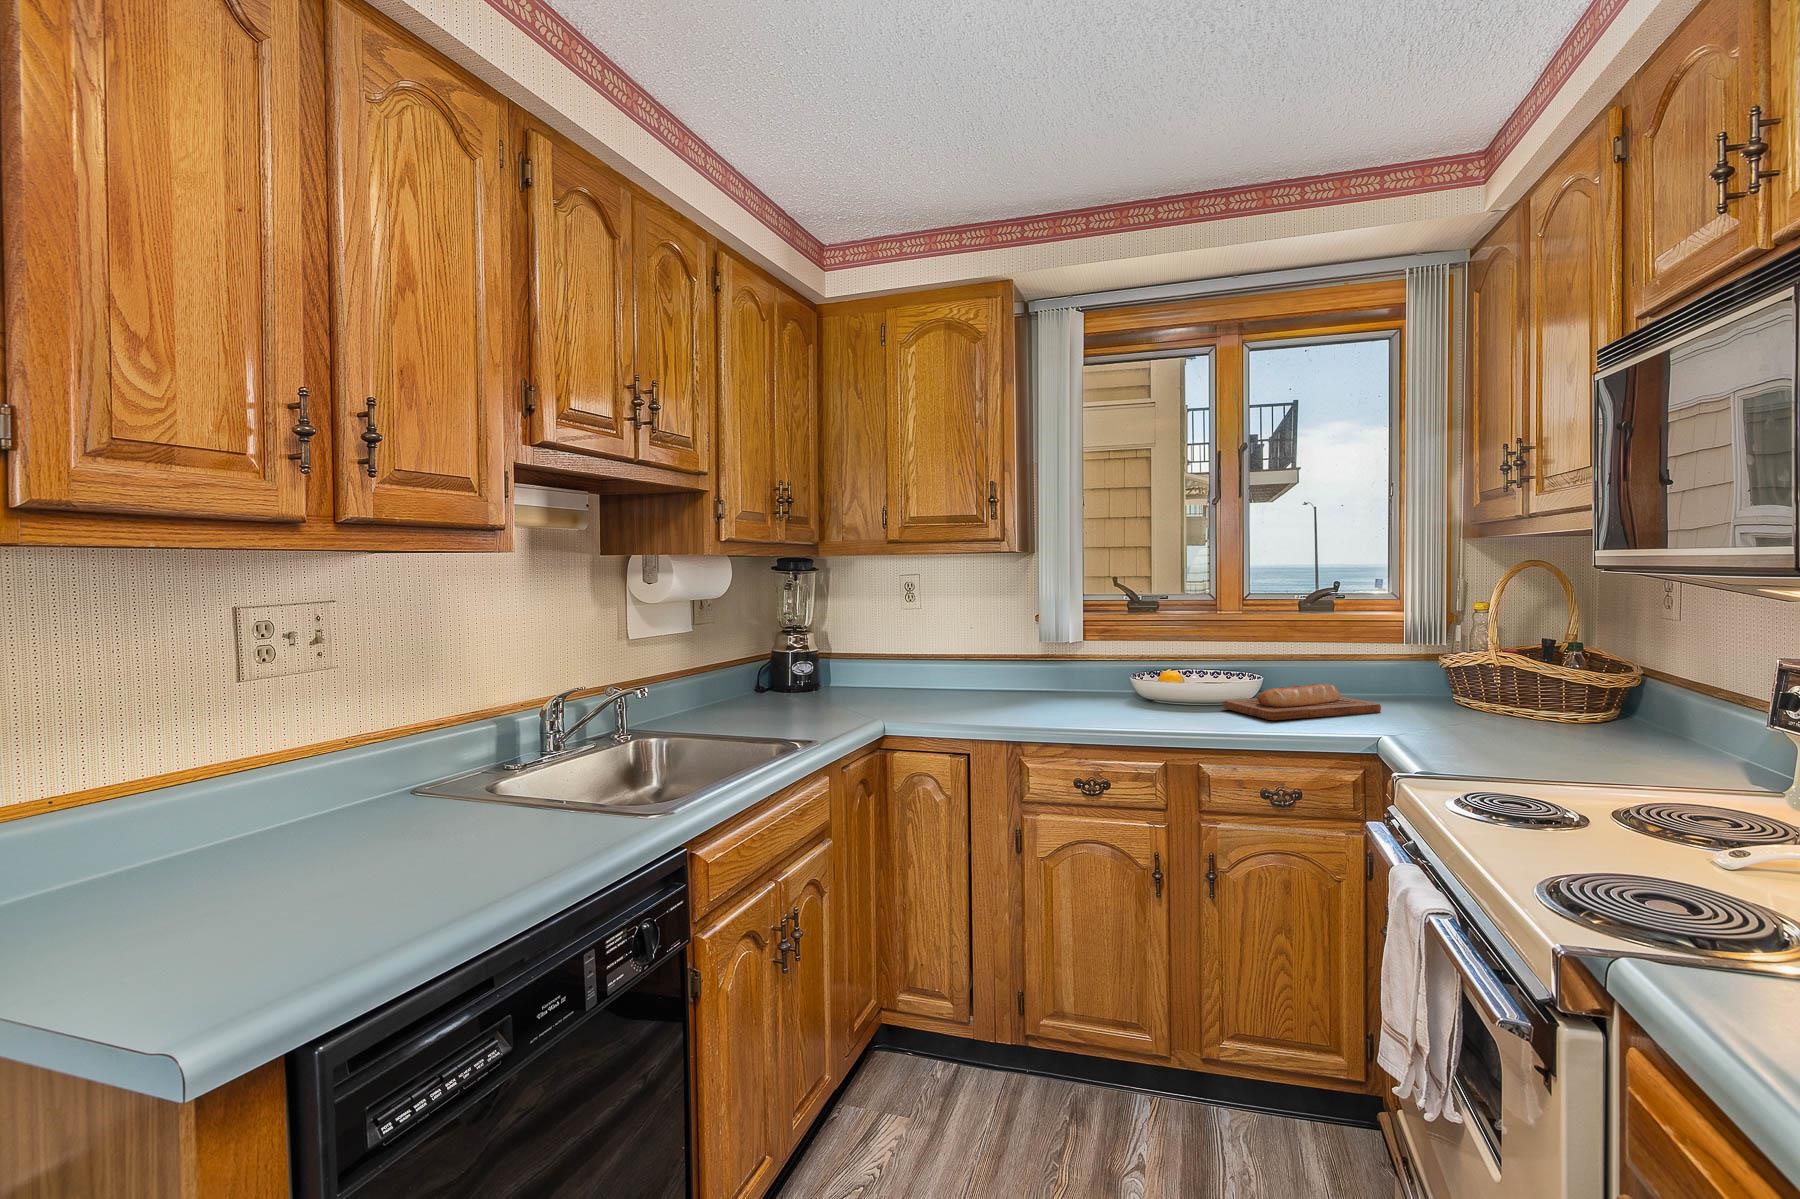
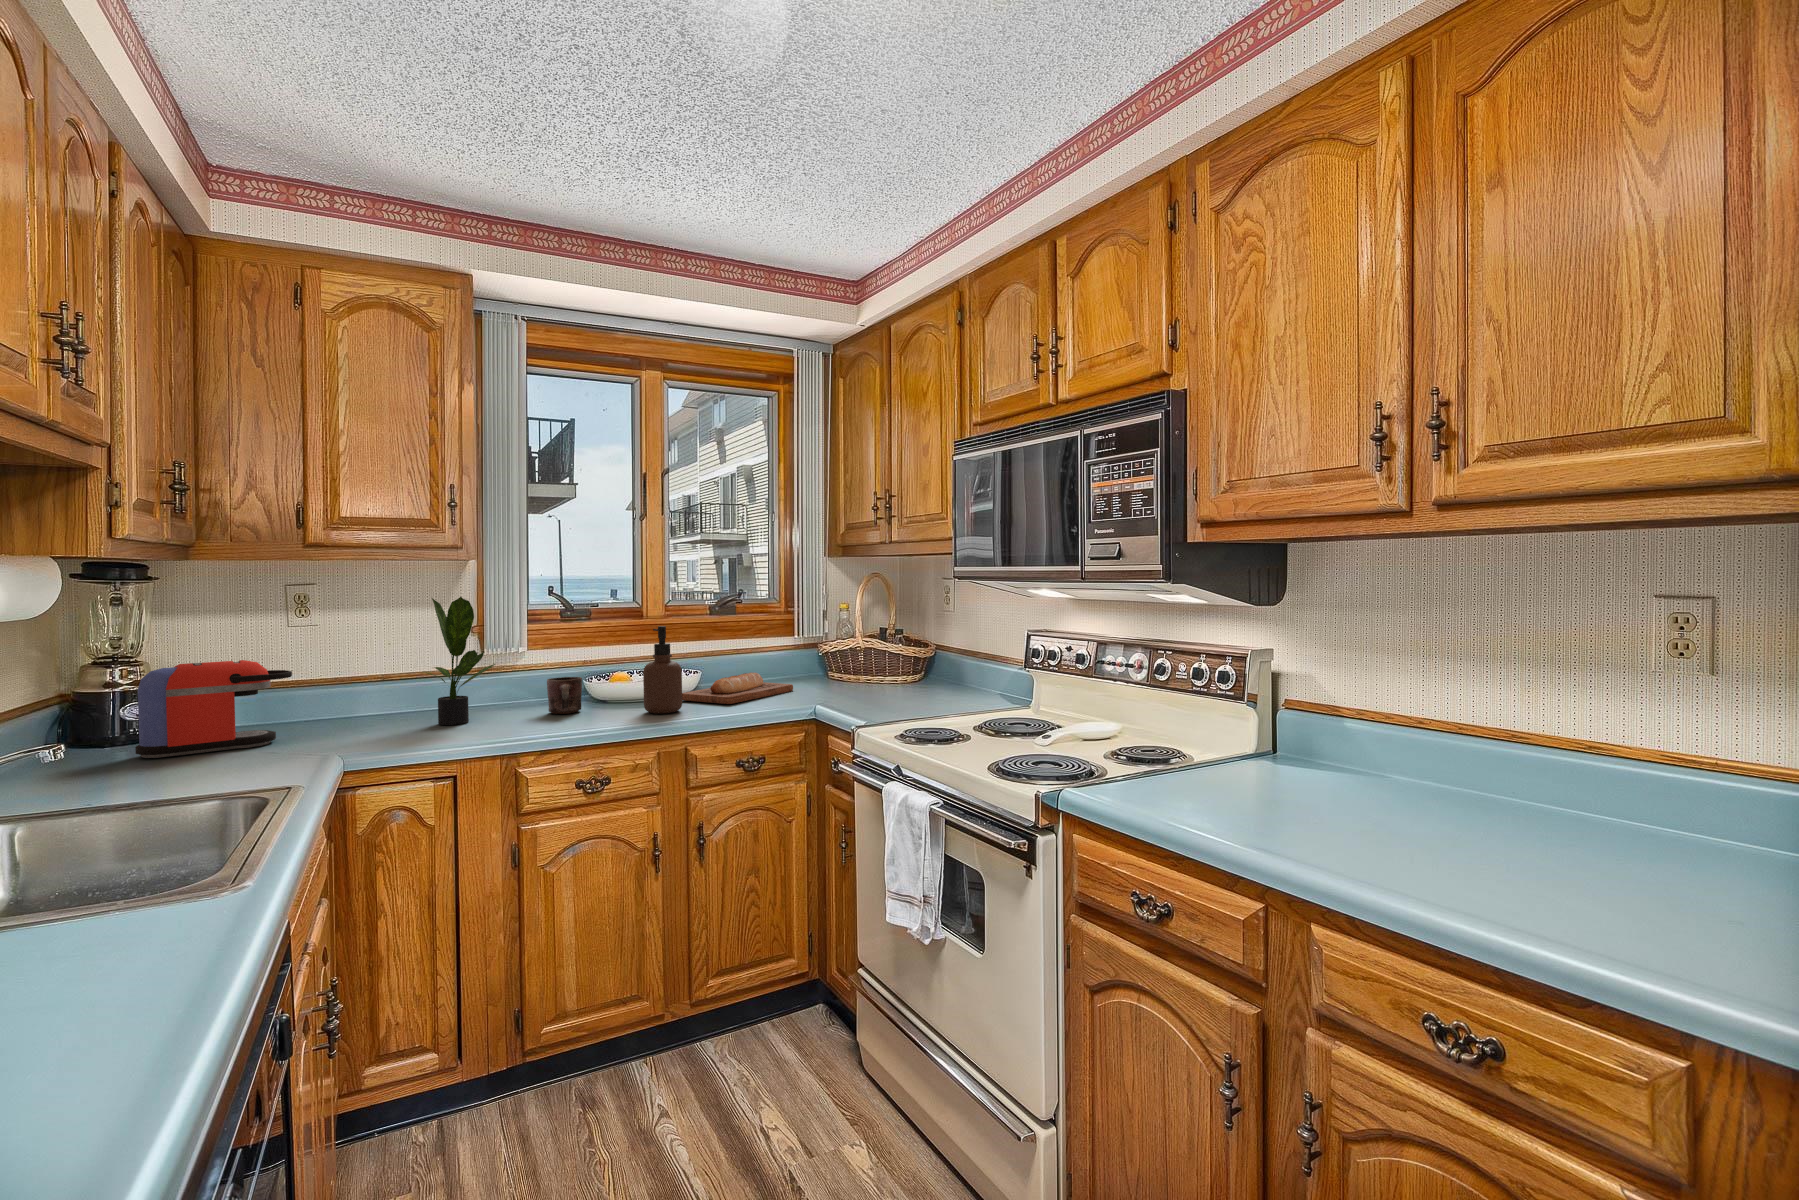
potted plant: none [963,588,1030,708] -> present [426,597,495,725]
soap dispenser: none [1165,624,1209,722] -> present [643,626,682,714]
coffee maker: none [777,638,874,708] -> present [135,660,292,758]
mug: none [1077,671,1111,709] -> present [547,677,582,714]

